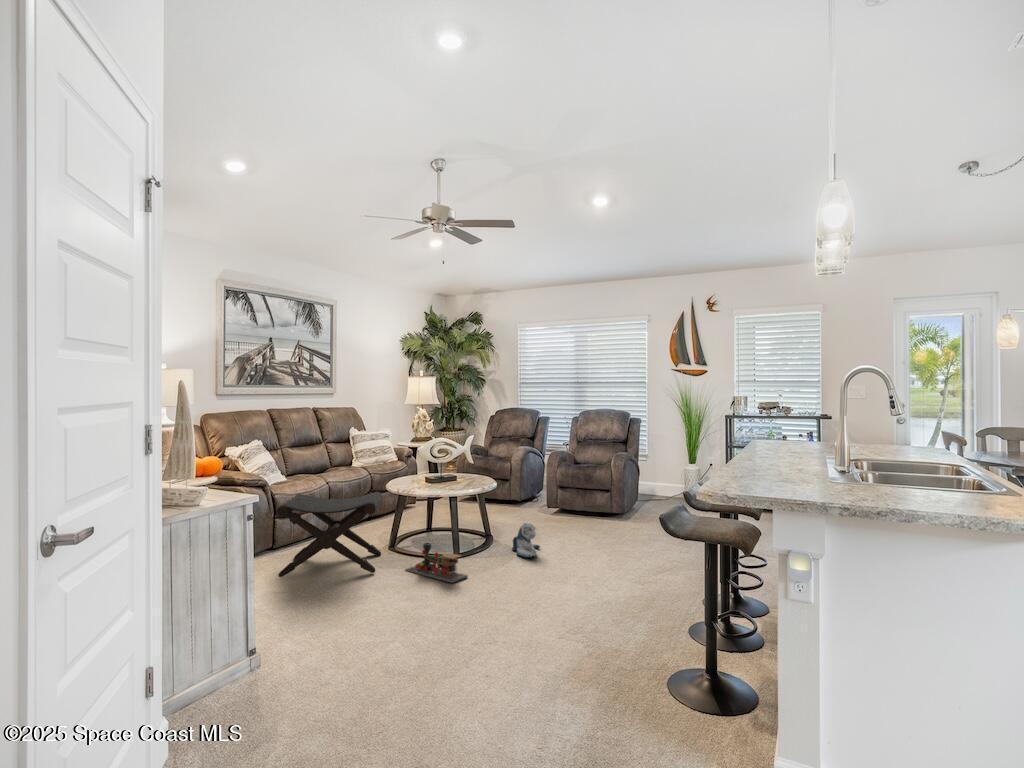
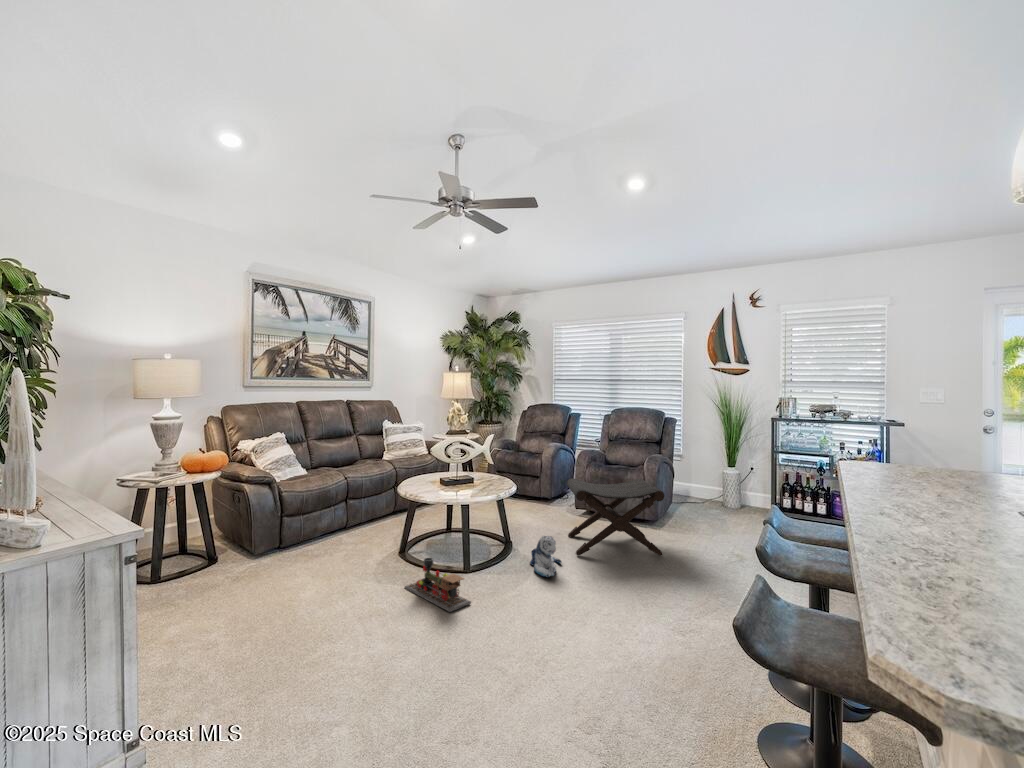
footstool: present [277,492,383,577] -> present [567,478,664,556]

